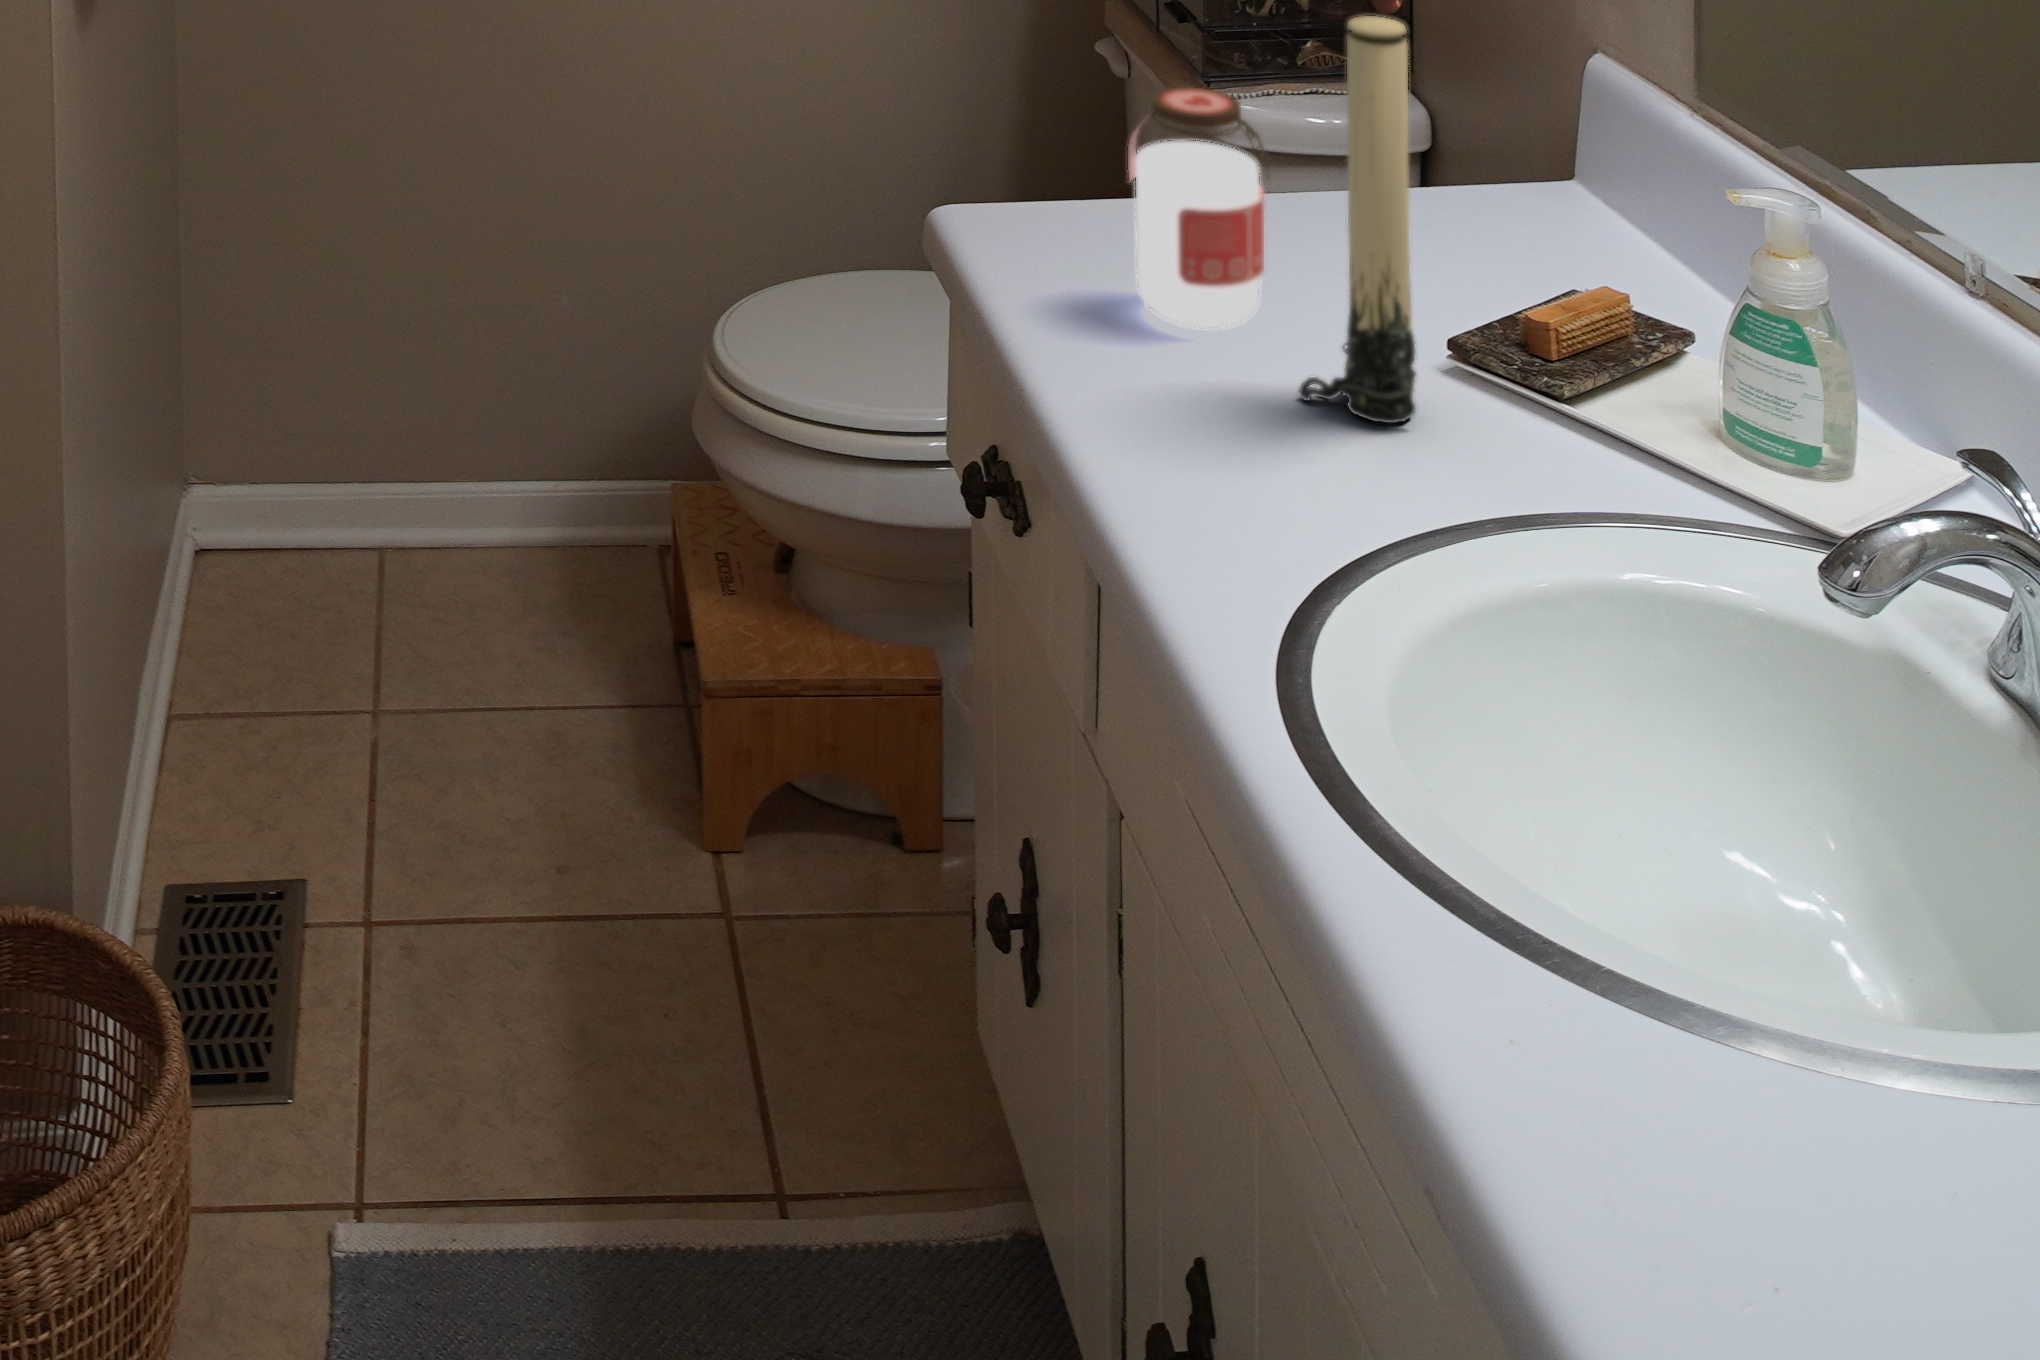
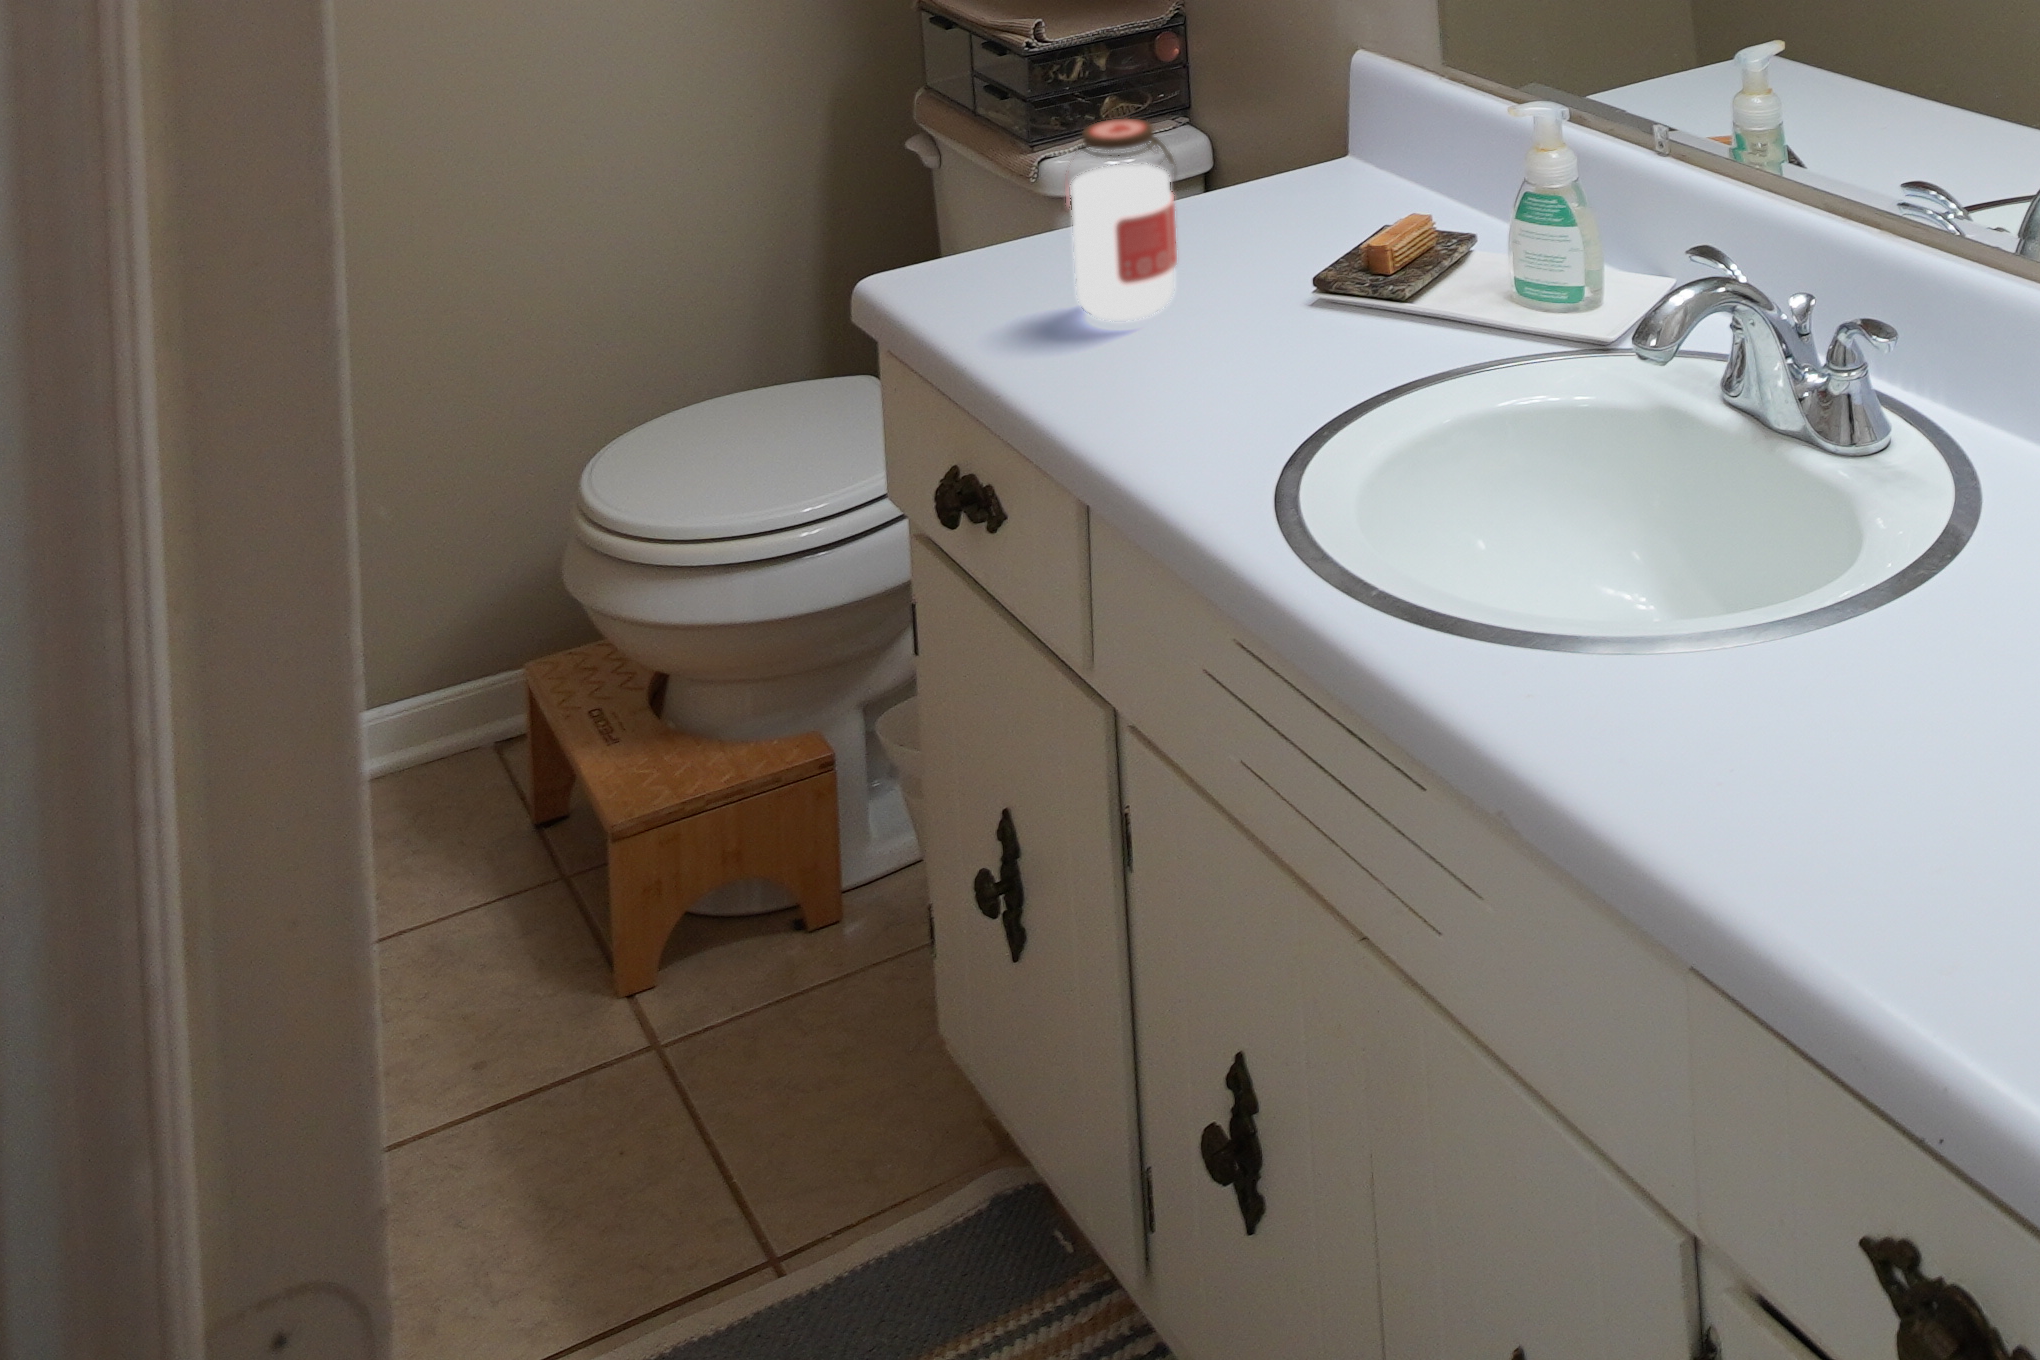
candle: present [1299,16,1416,423] -> none [1227,23,1318,351]

